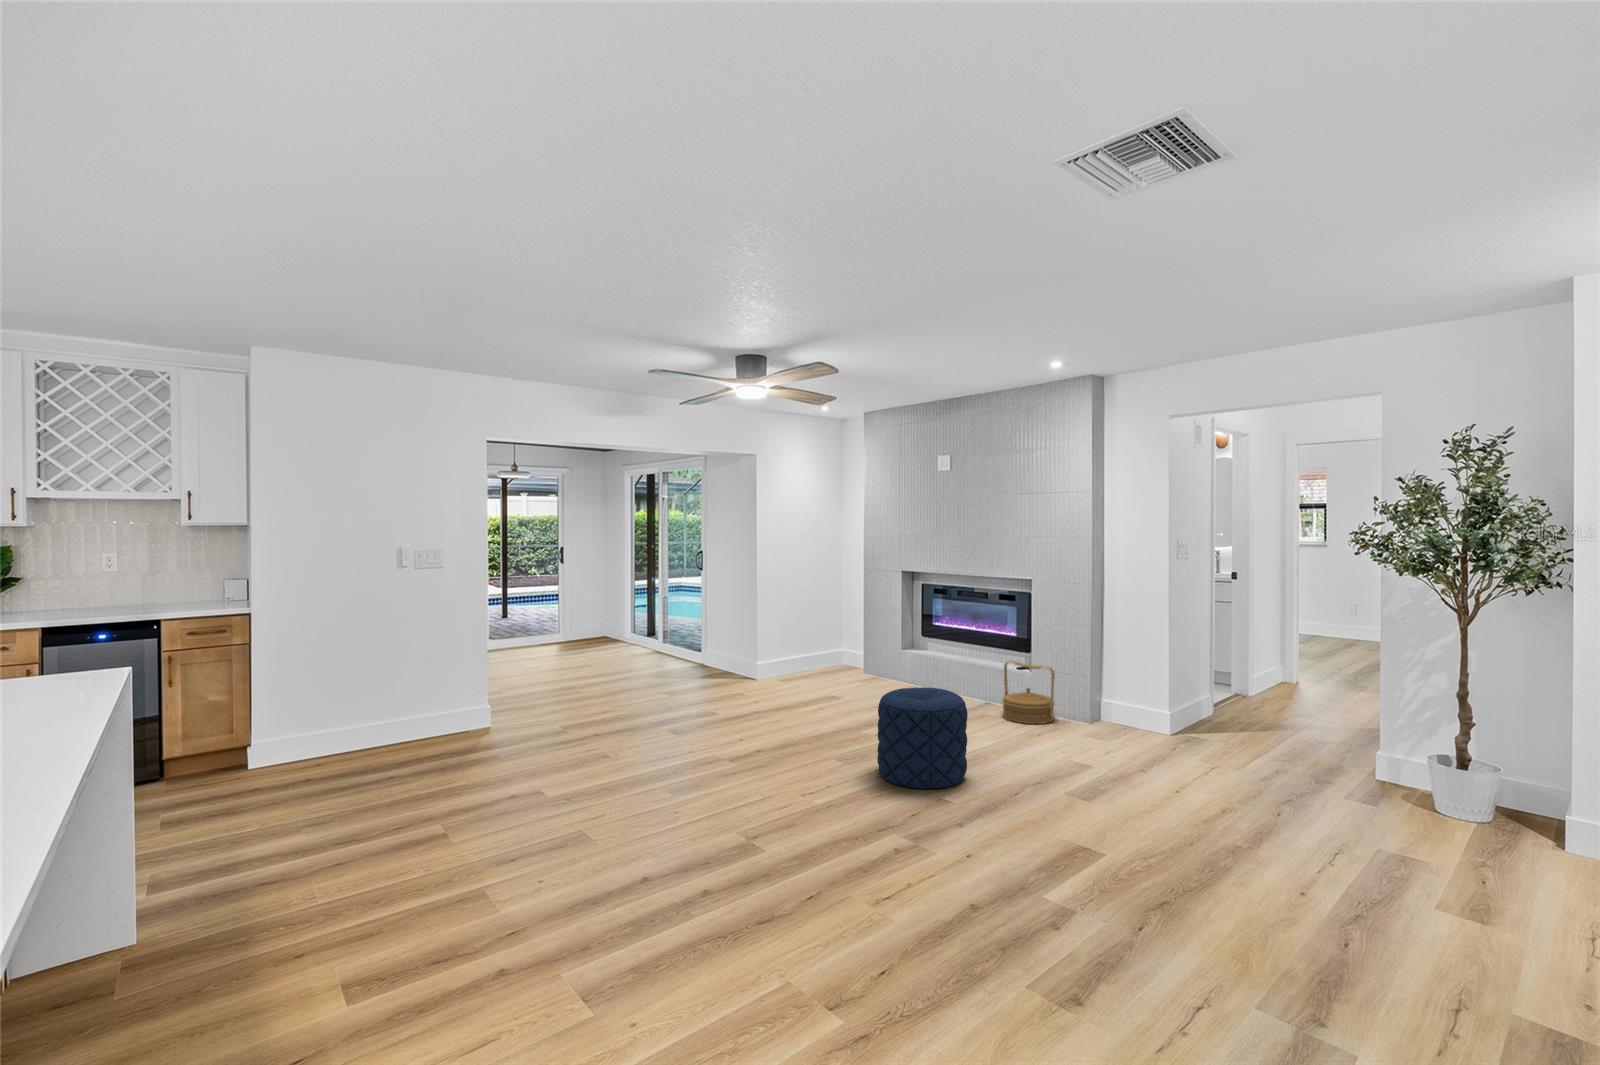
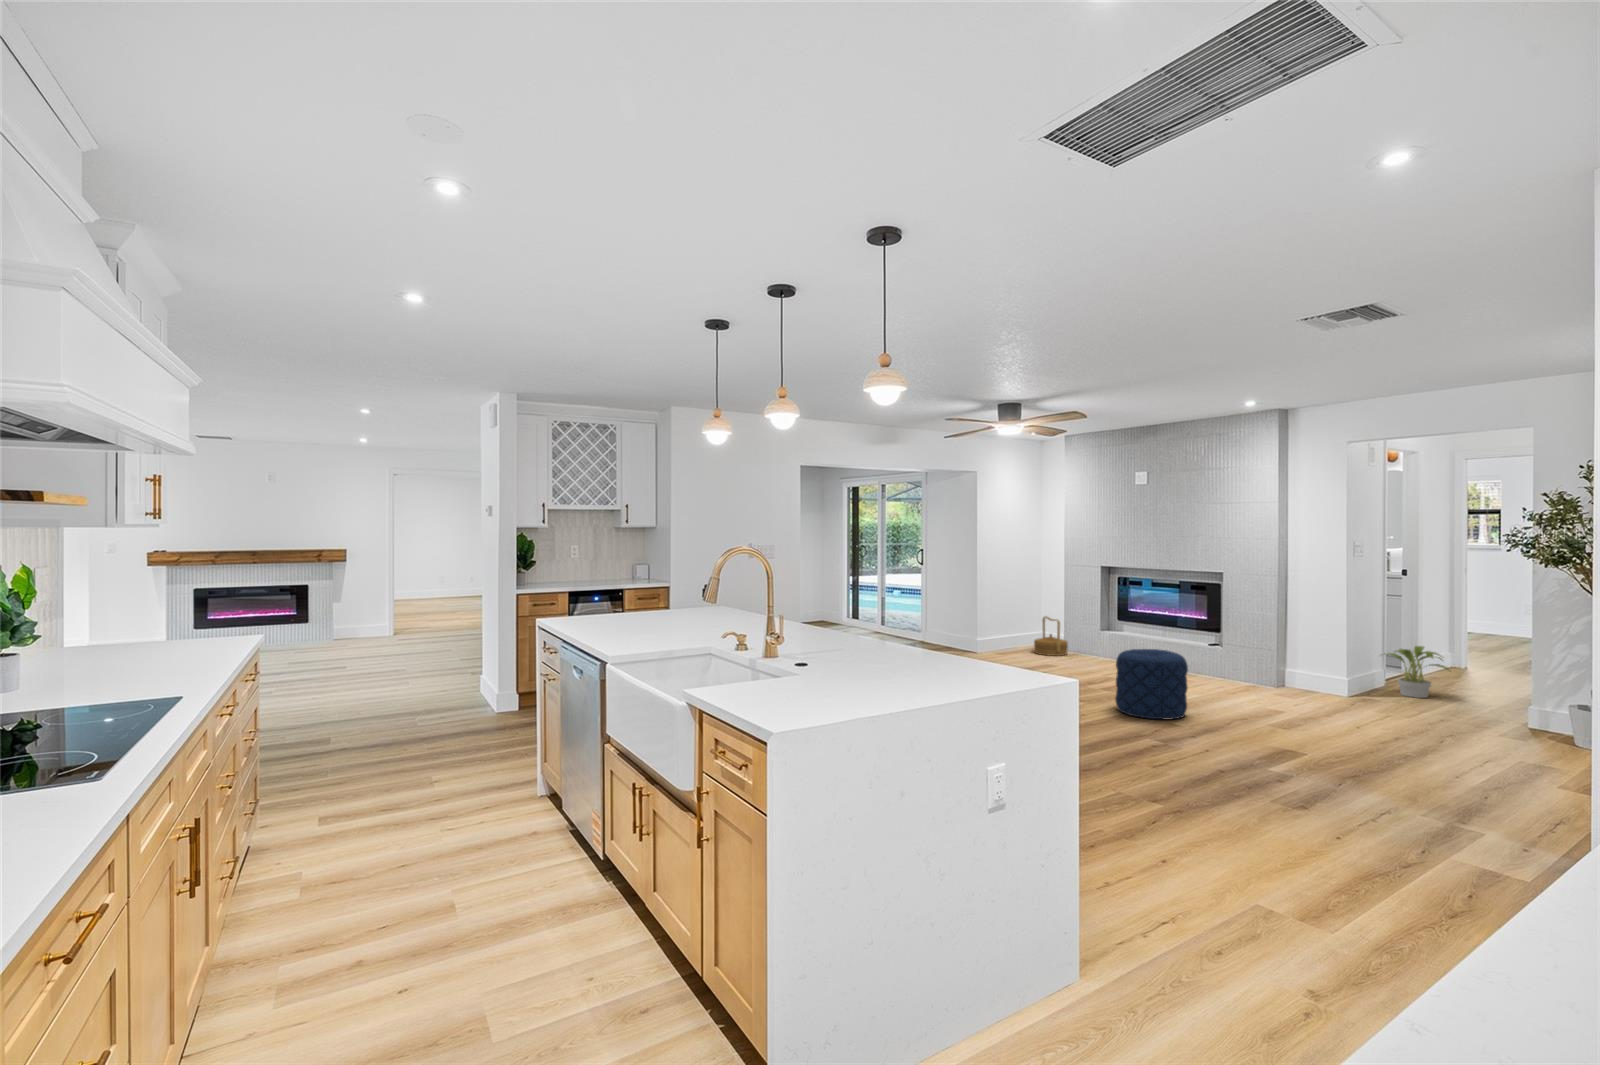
woven basket: present [1002,661,1055,724] -> present [1034,617,1068,656]
potted plant: none [1206,667,1286,732] -> present [1387,646,1449,698]

